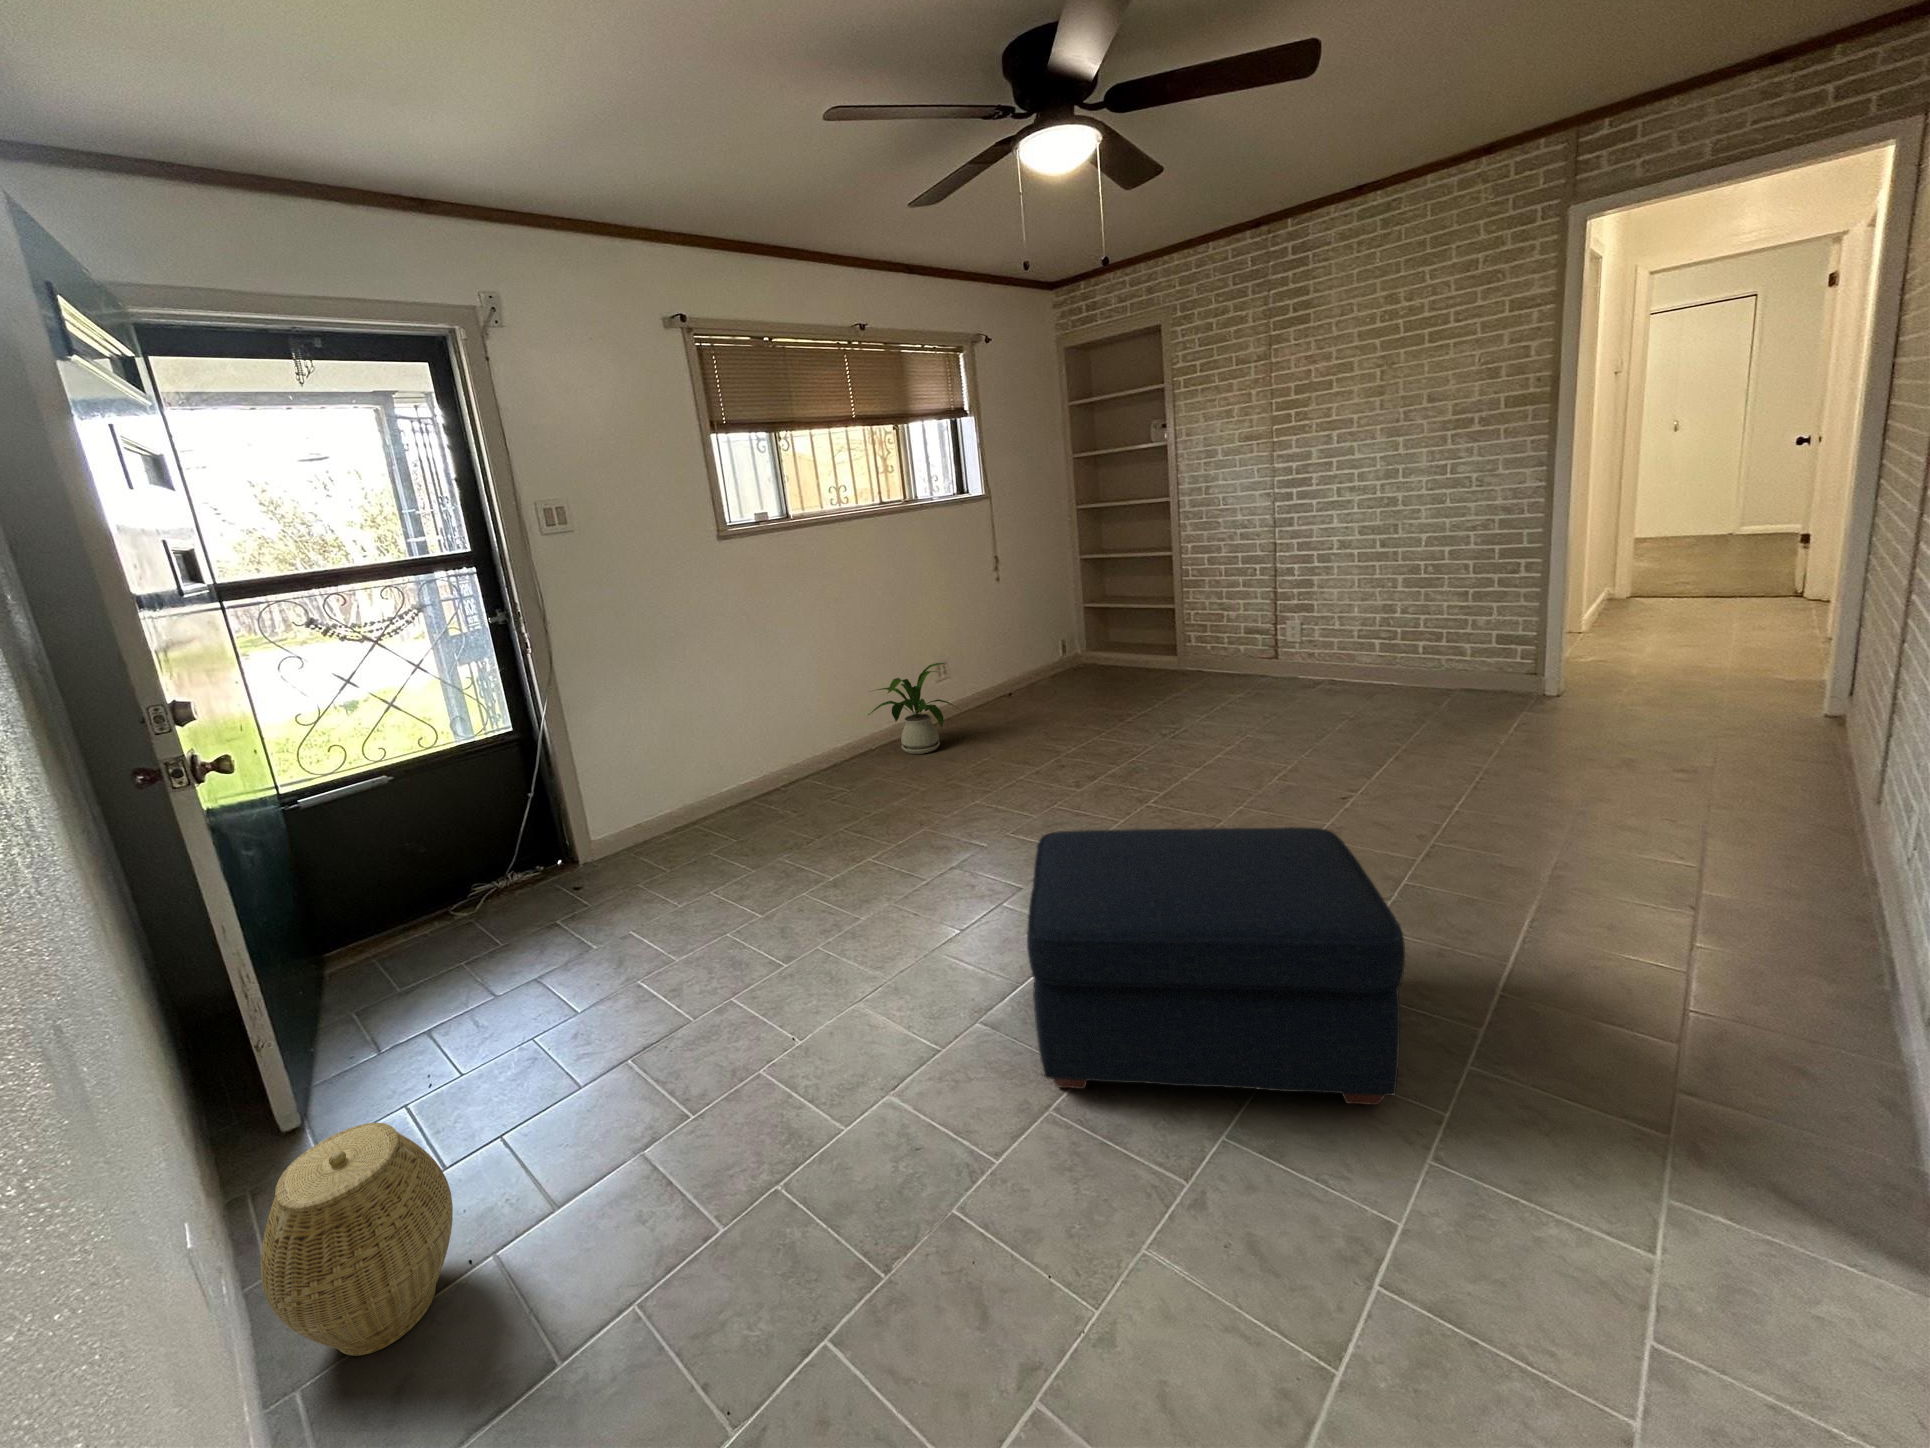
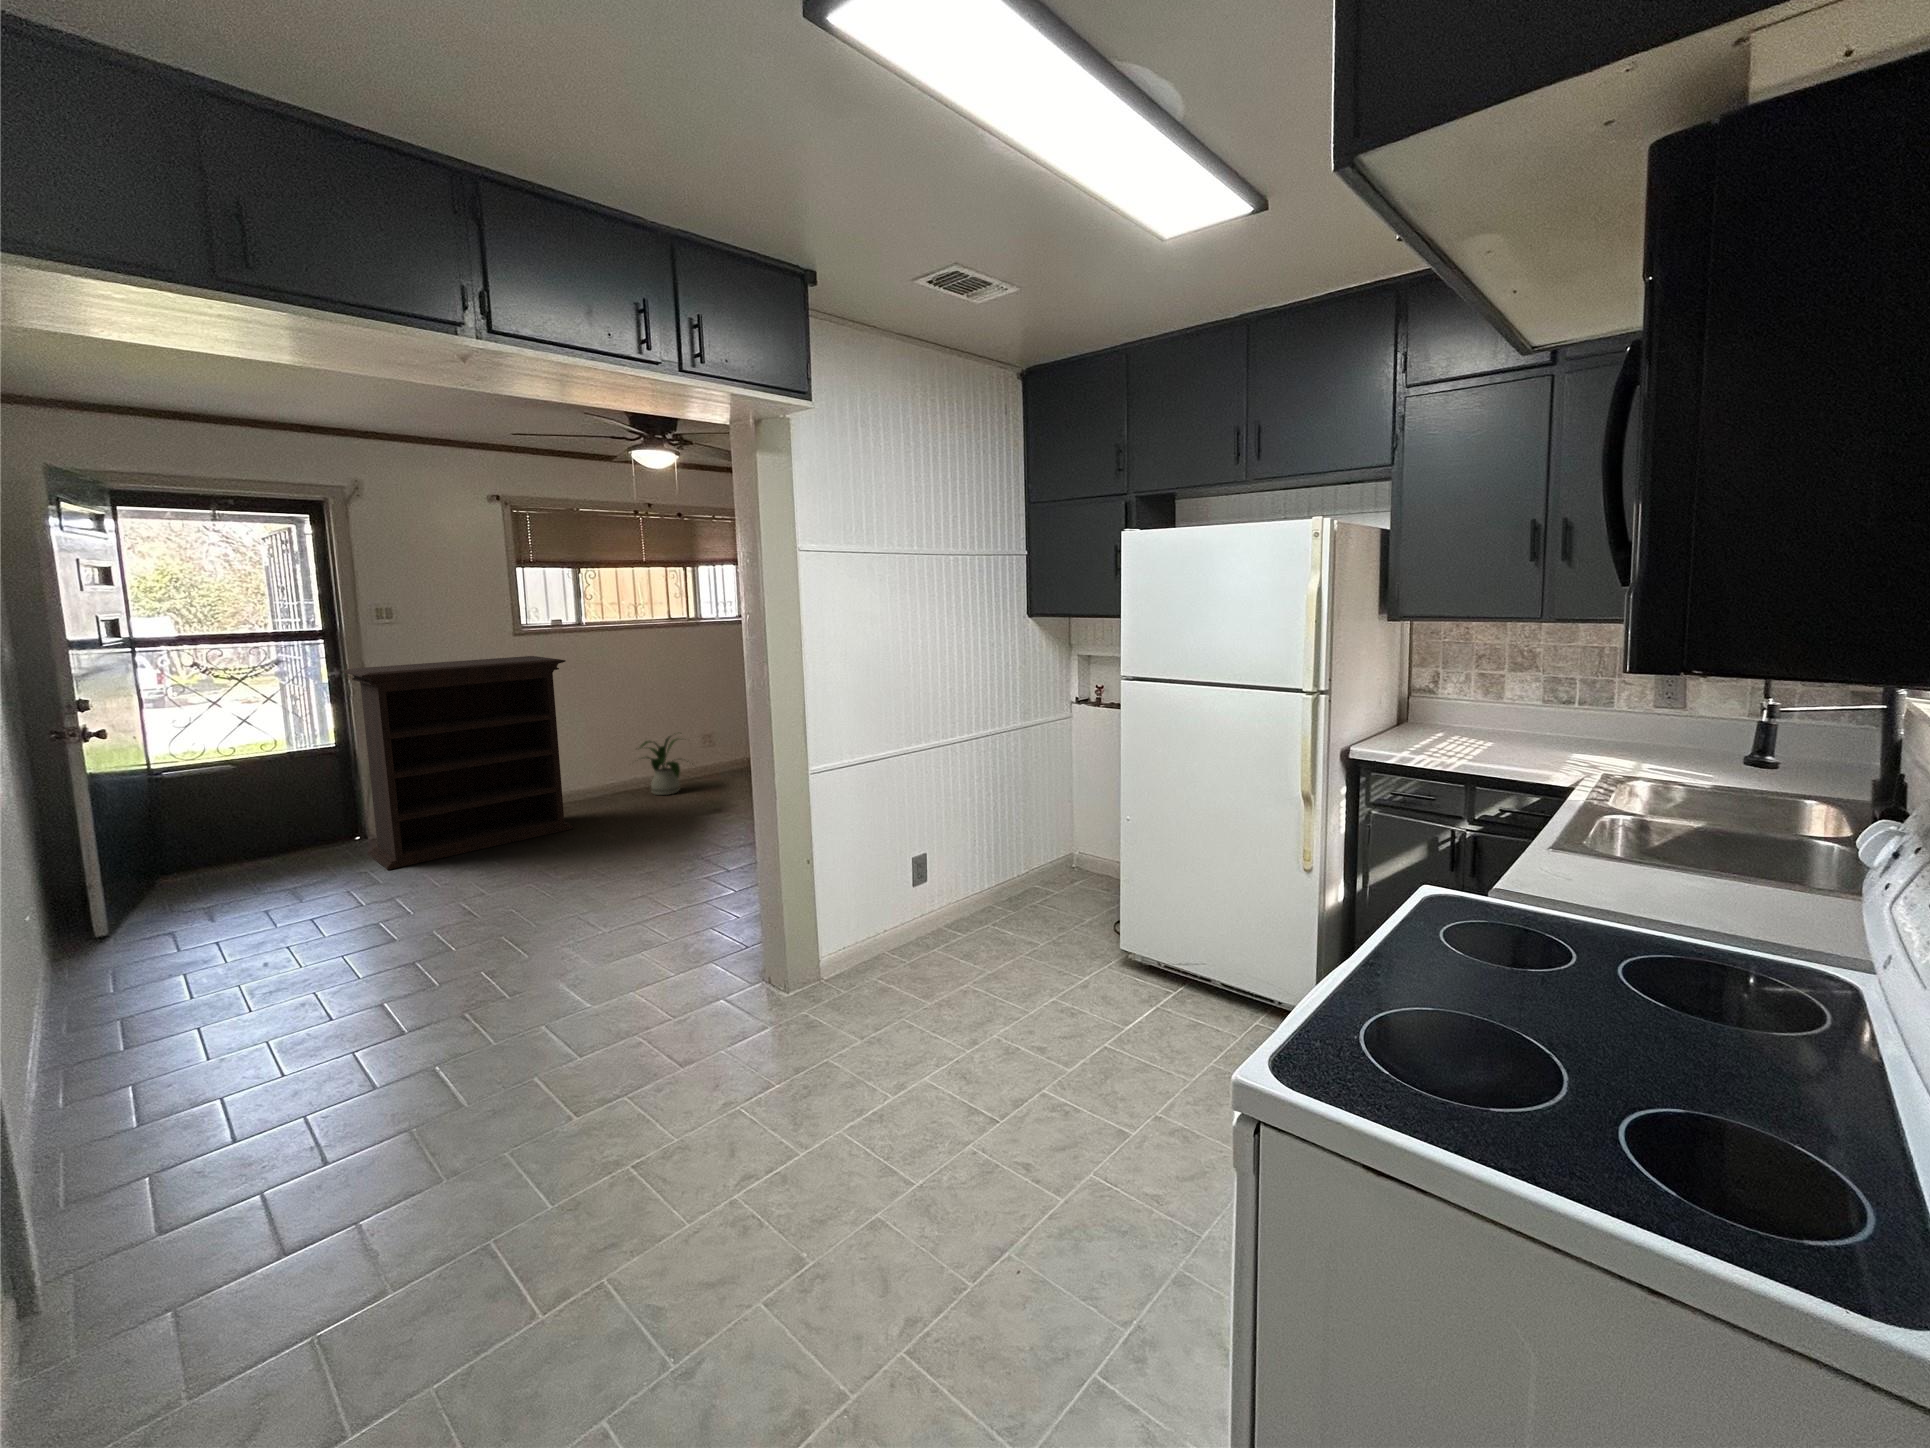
bookshelf: none [534,563,865,924] -> present [342,656,574,870]
ottoman: present [1027,827,1405,1105] -> none [494,818,708,945]
woven basket: present [261,1123,453,1356] -> none [55,900,163,999]

